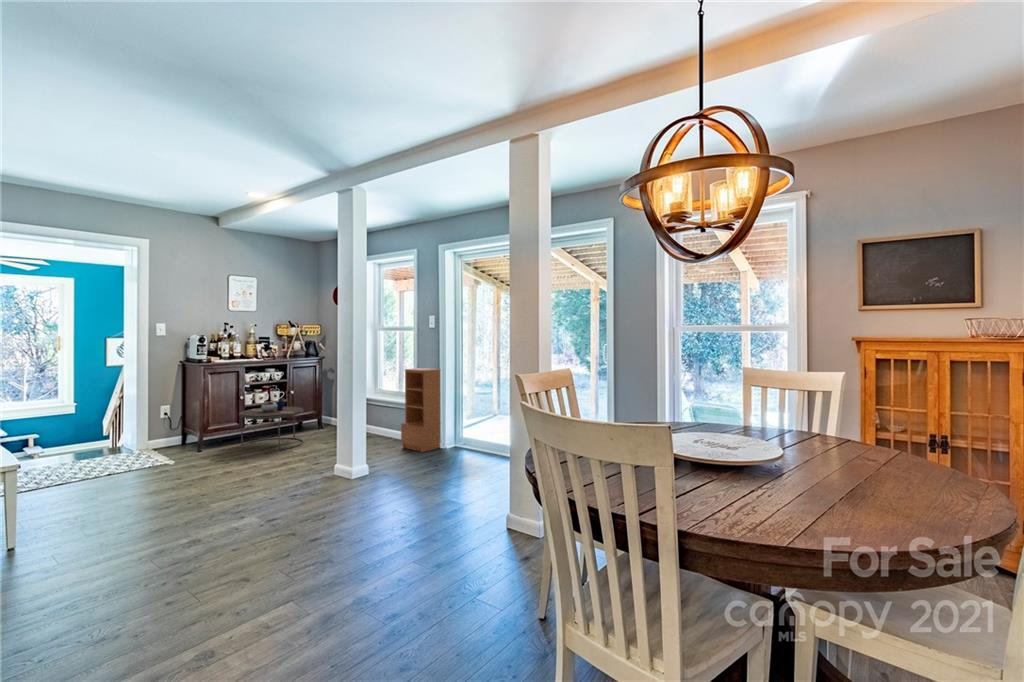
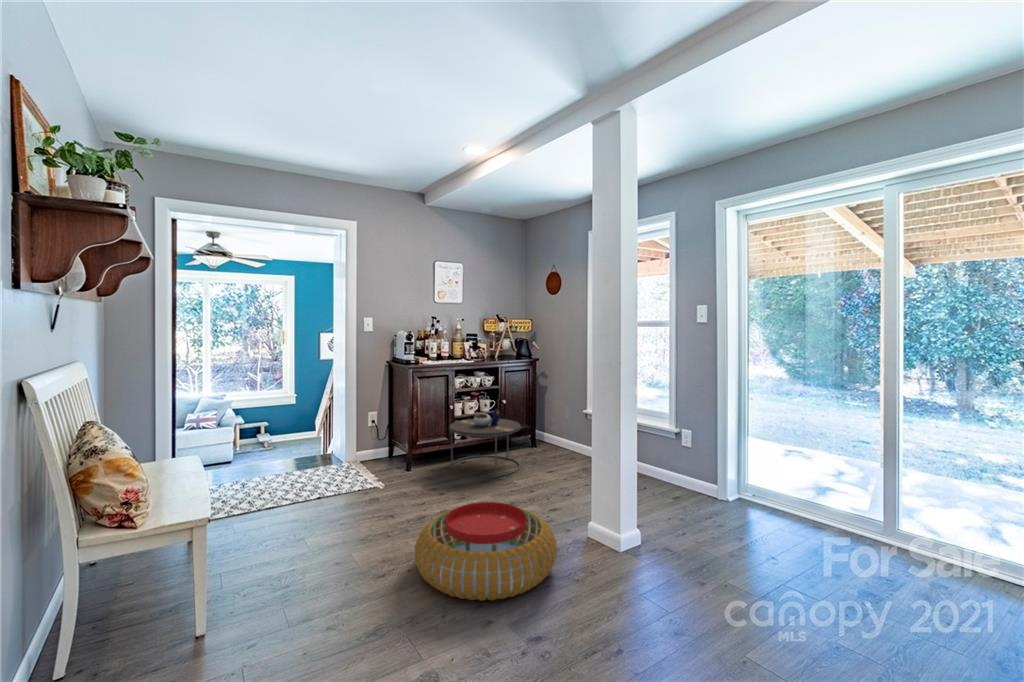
bookcase: present [401,368,441,452] -> none [654,379,714,503]
pouf: none [196,453,306,508] -> present [415,502,557,601]

